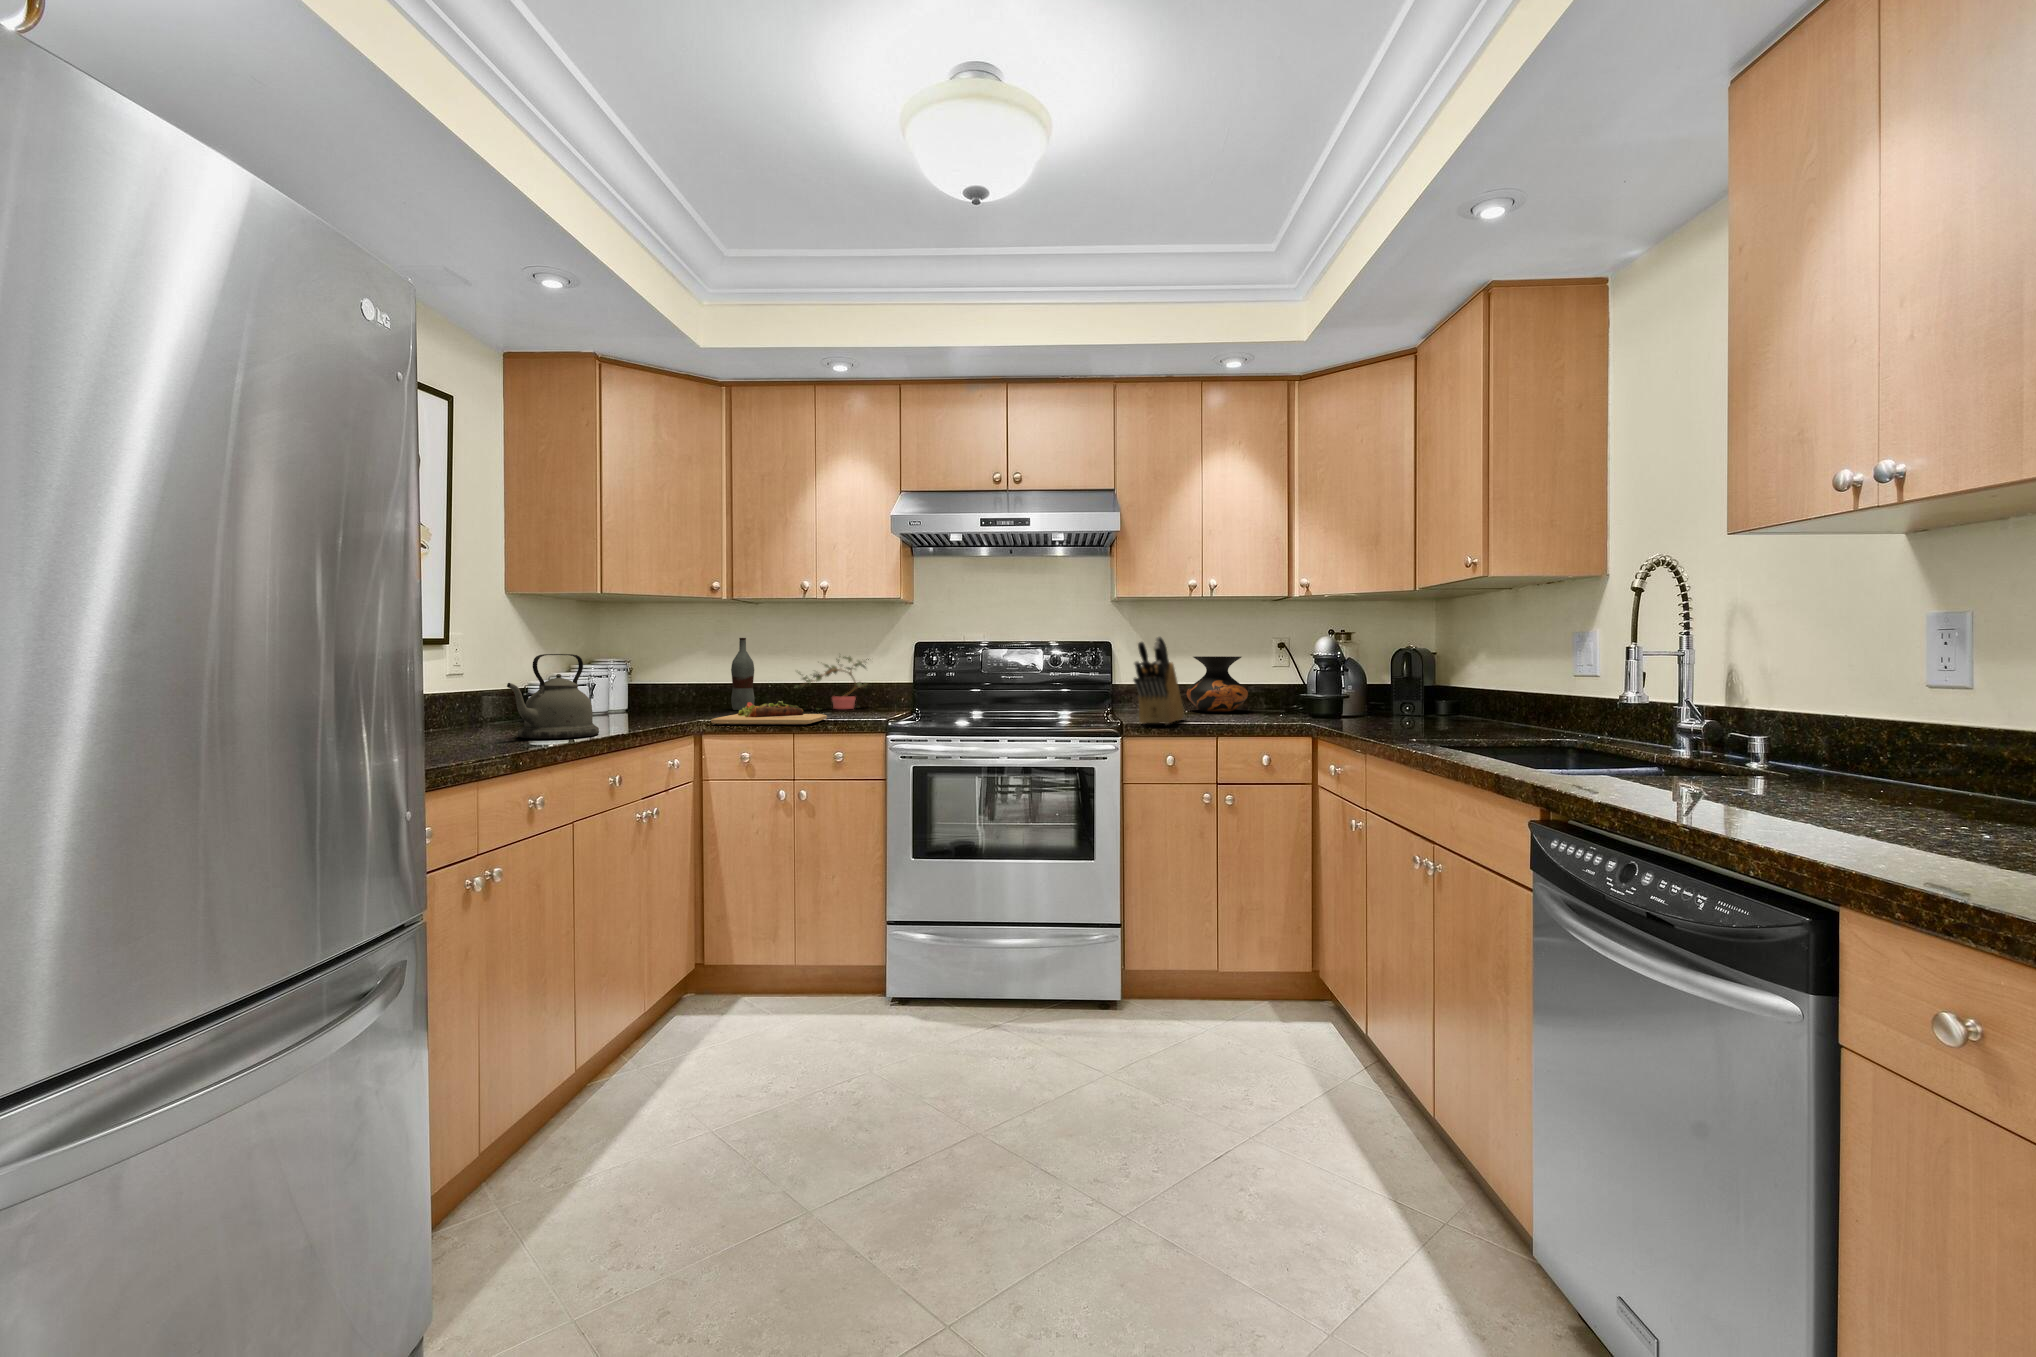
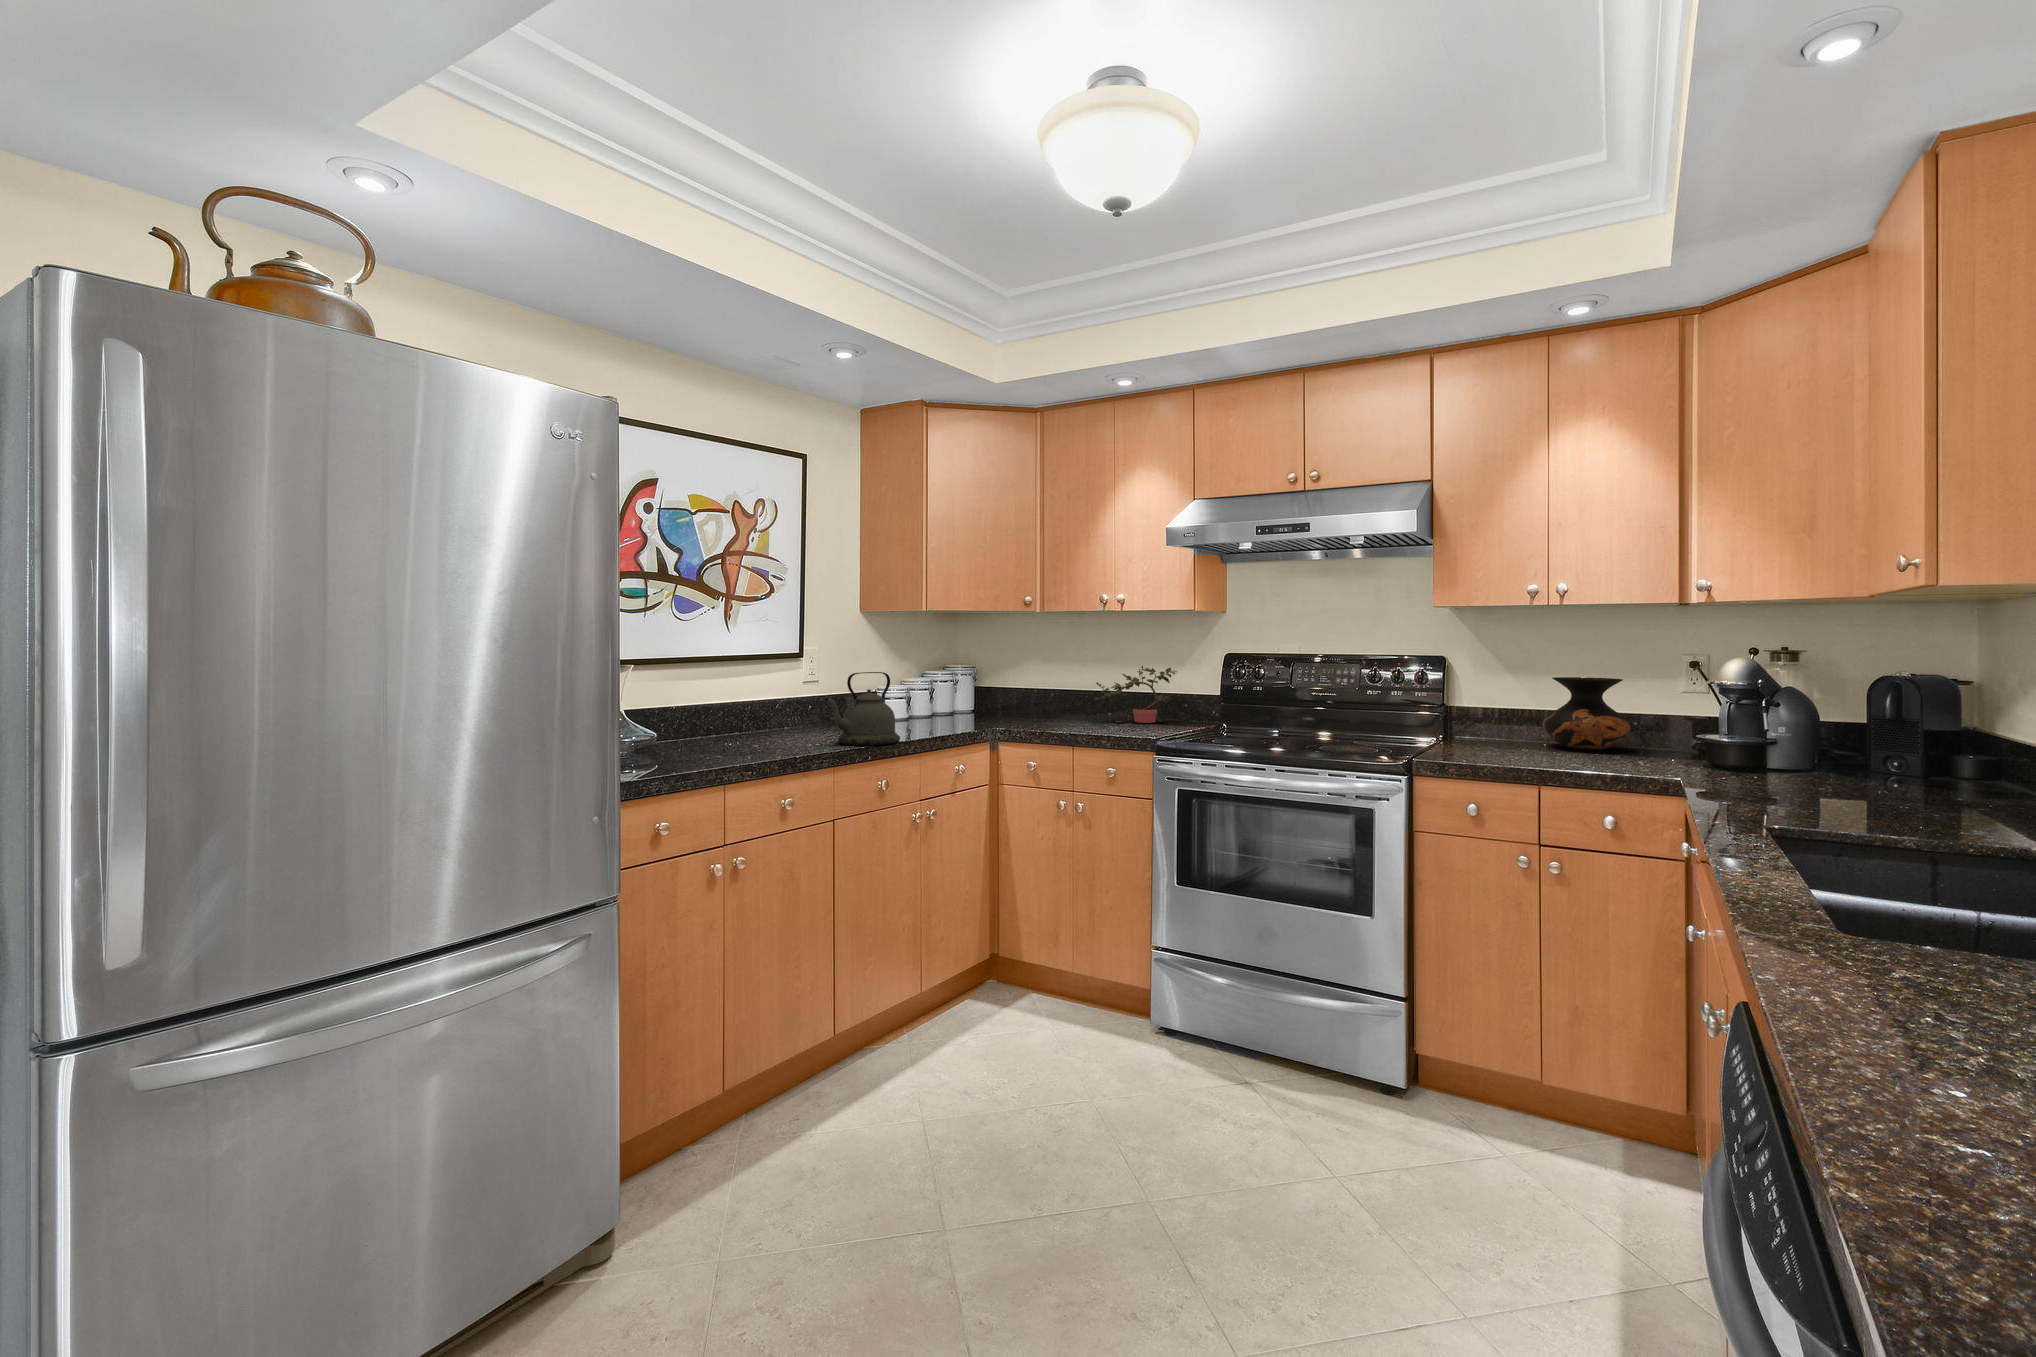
knife block: present [1133,636,1184,724] -> none [1422,660,1512,765]
bottle: present [731,638,755,710] -> none [1041,649,1062,719]
cutting board: present [711,701,827,725] -> none [998,716,1107,741]

